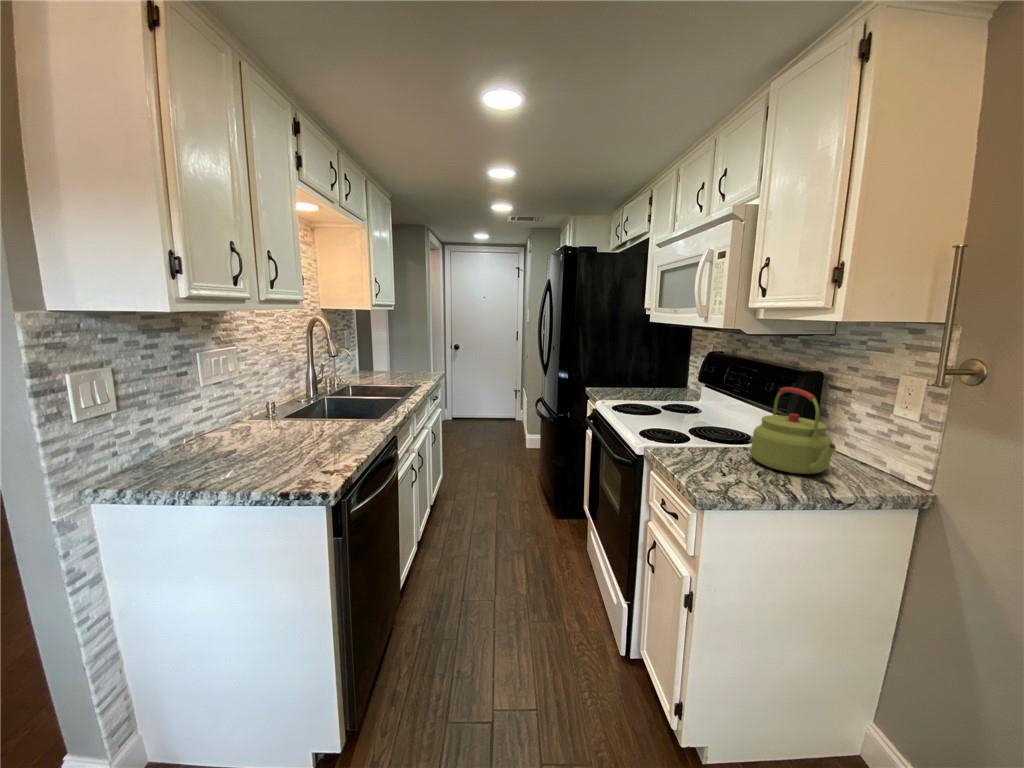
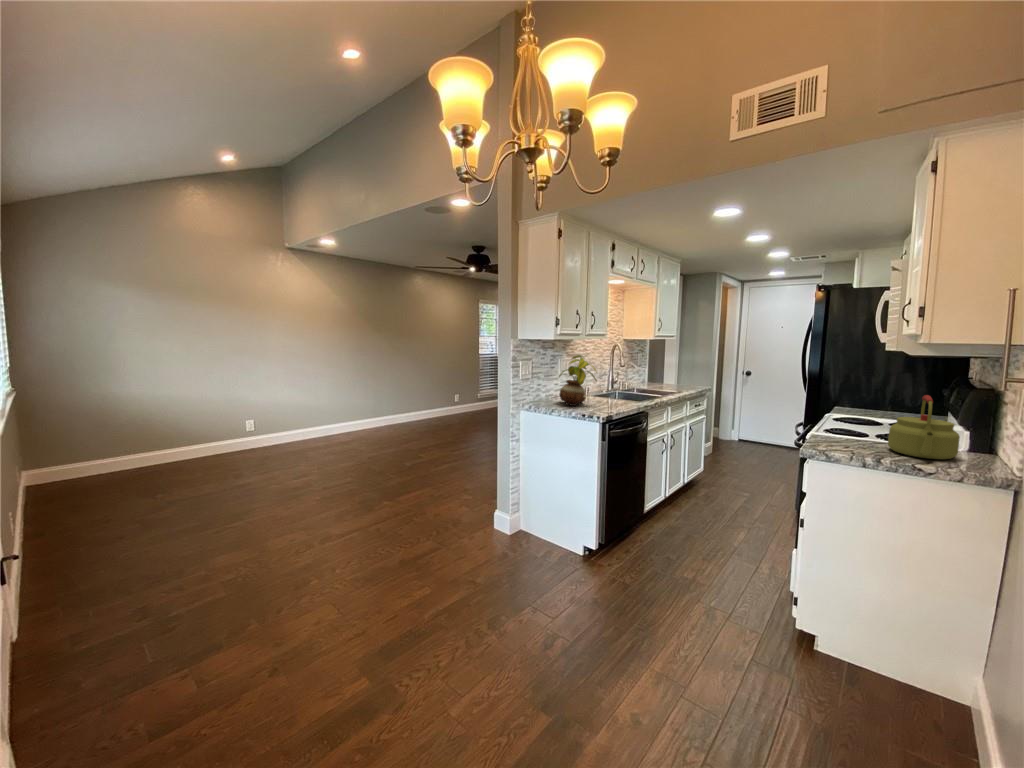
potted plant: none [200,347,300,461] -> present [559,355,597,406]

